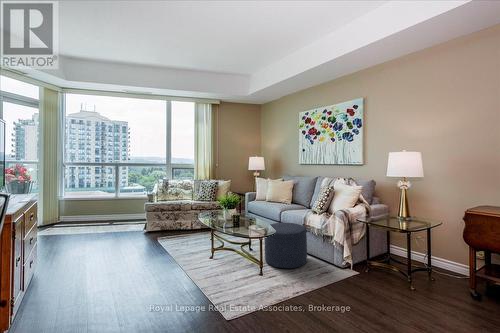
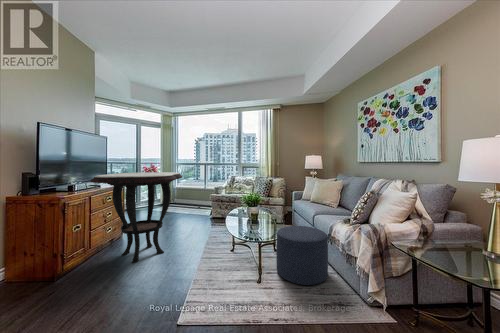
side table: none [55,184,160,293] -> present [90,172,182,263]

